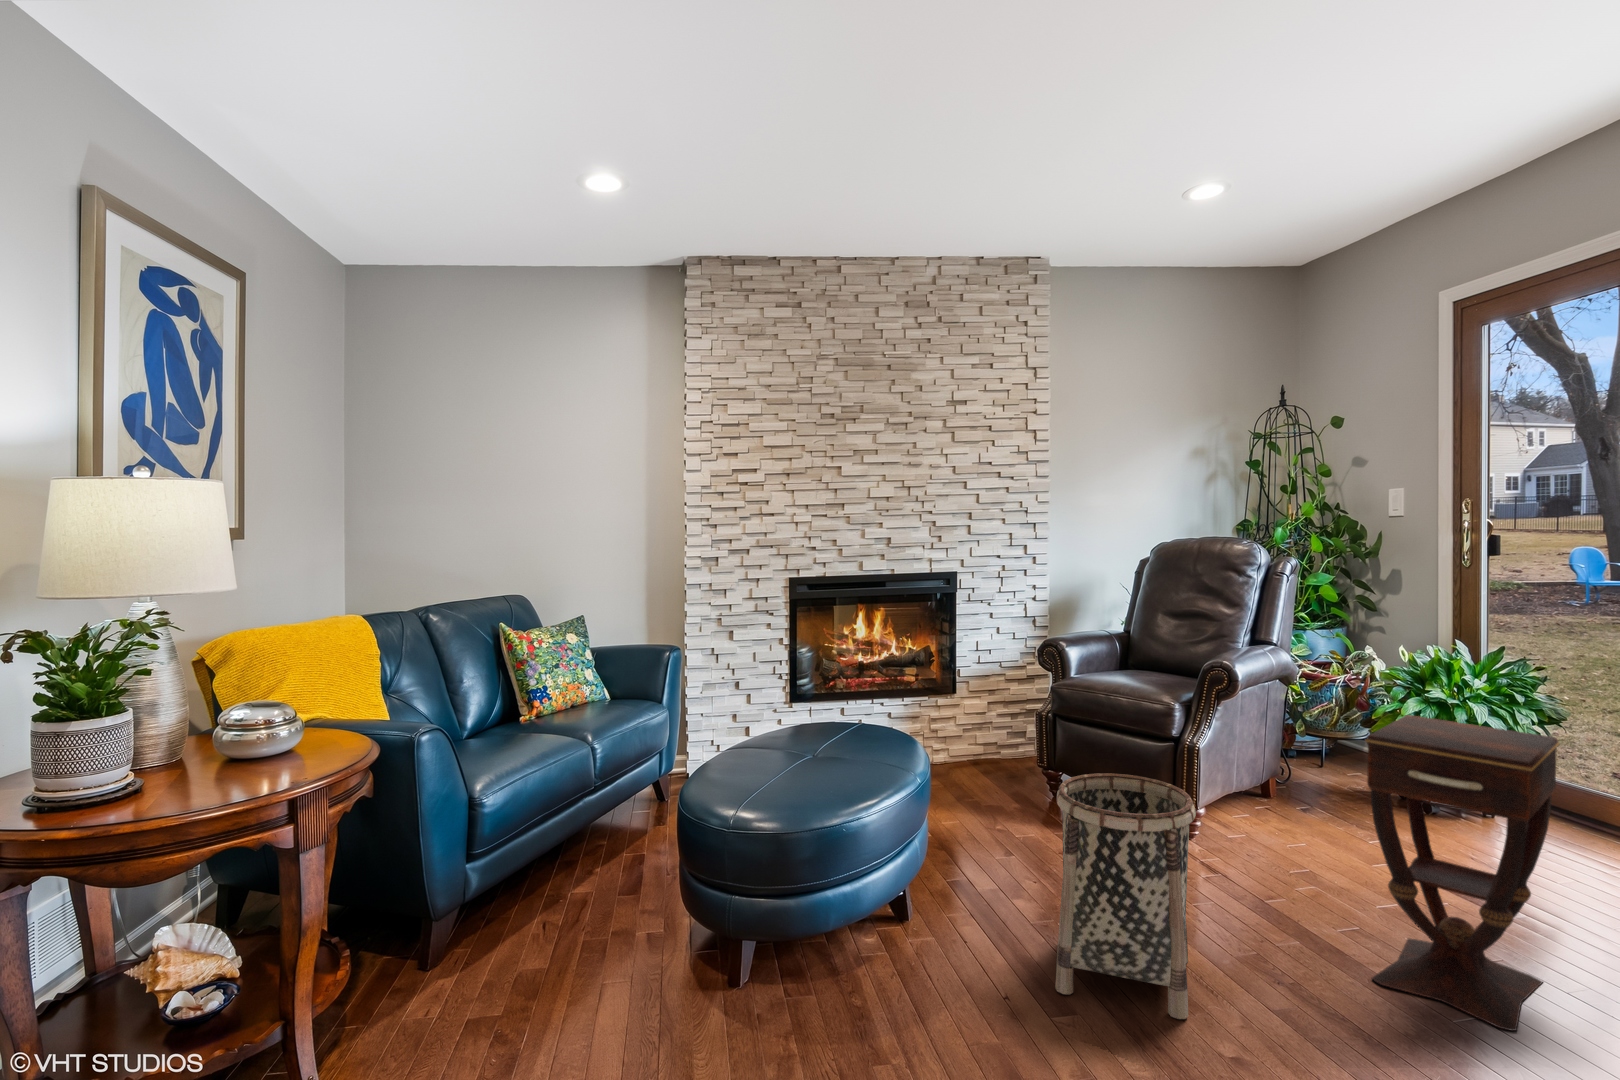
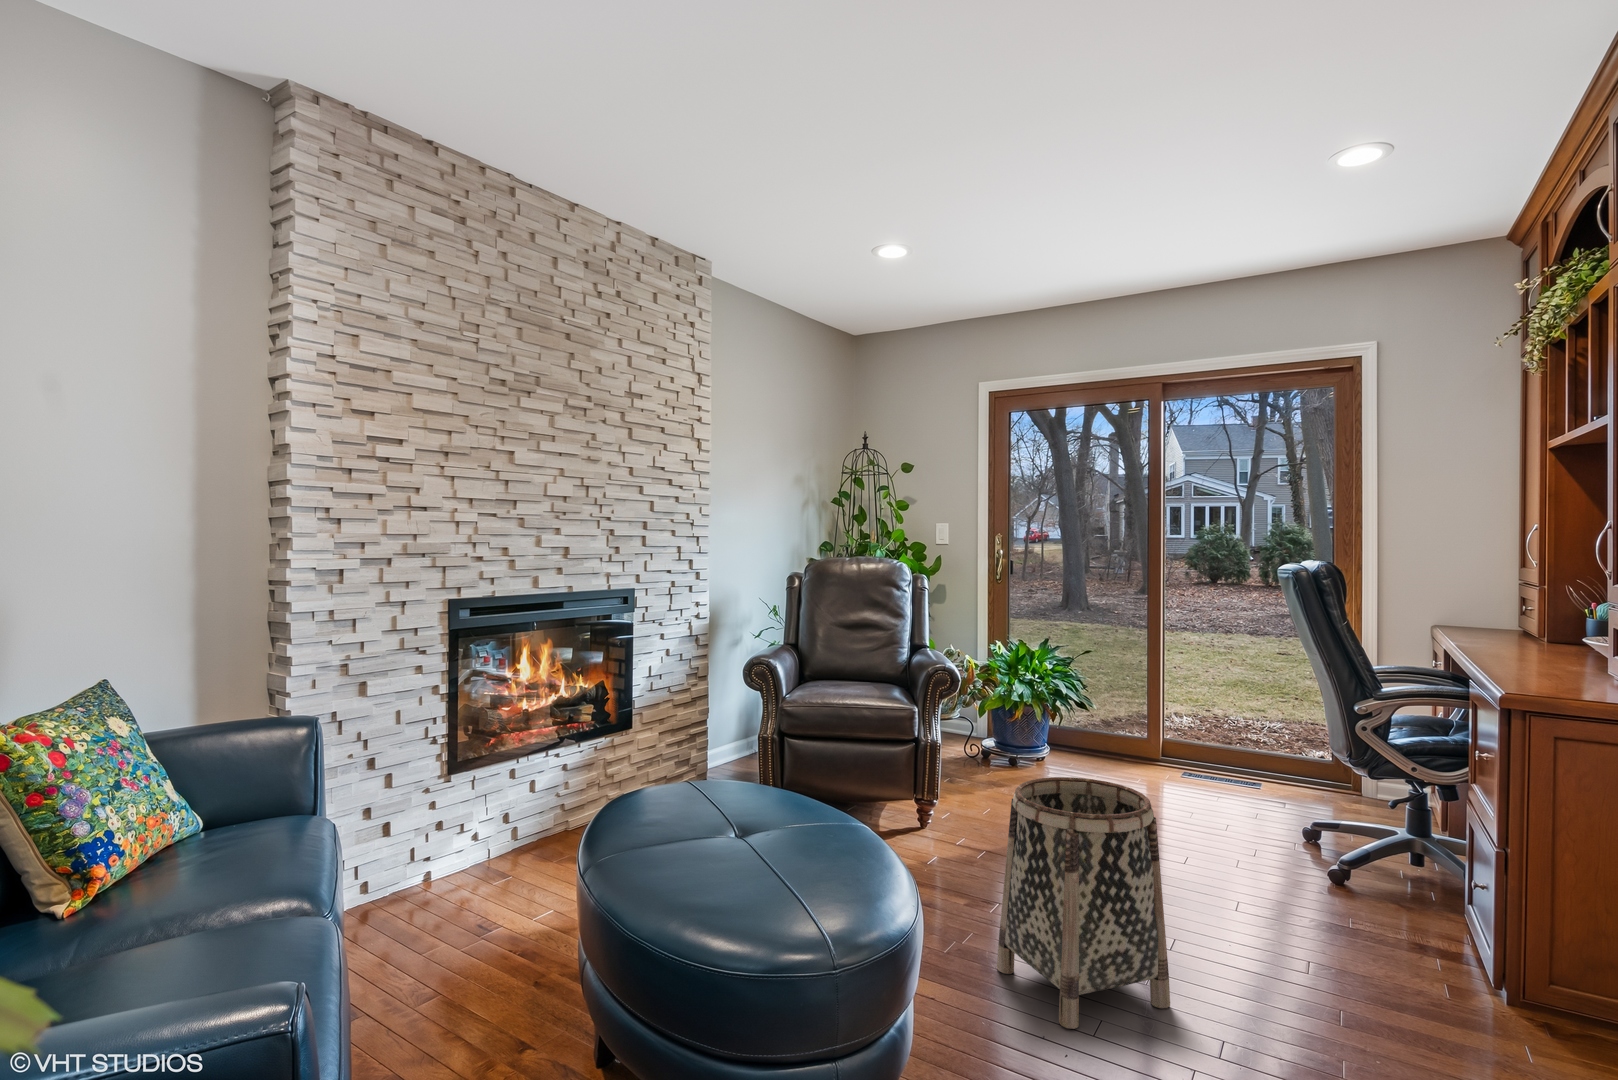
side table: present [1366,715,1559,1031] -> none [1160,686,1309,921]

